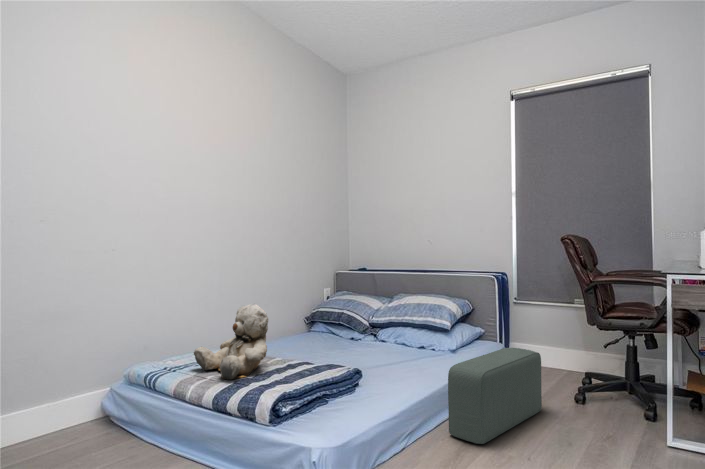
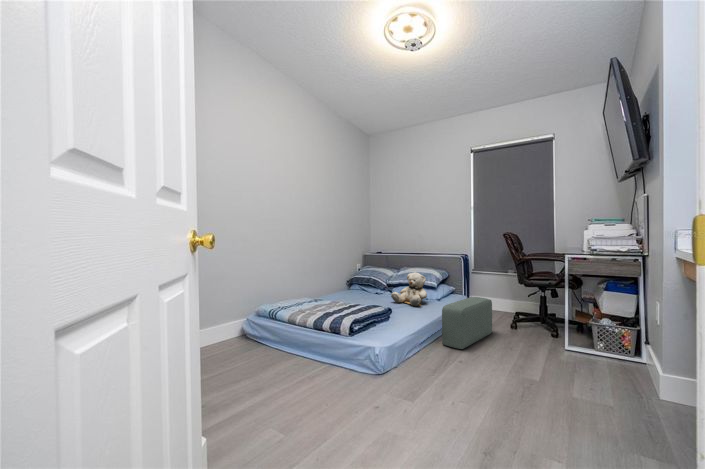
teddy bear: present [194,304,268,380] -> present [391,272,427,306]

